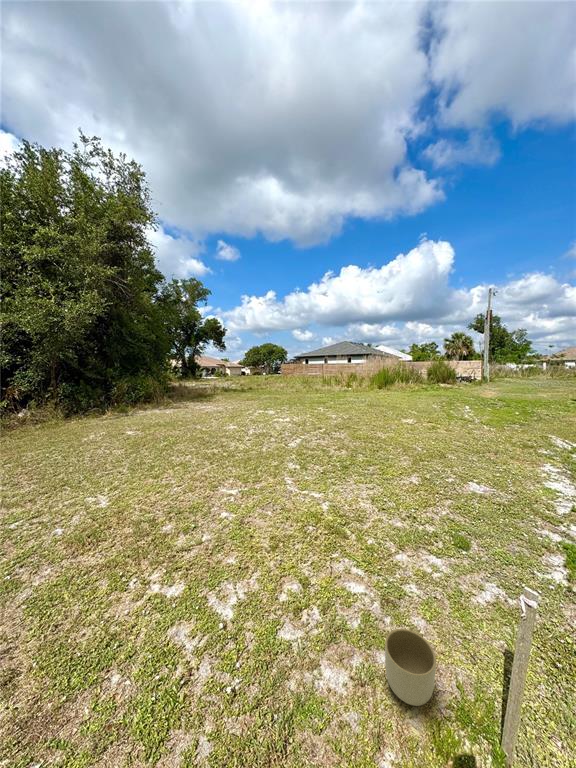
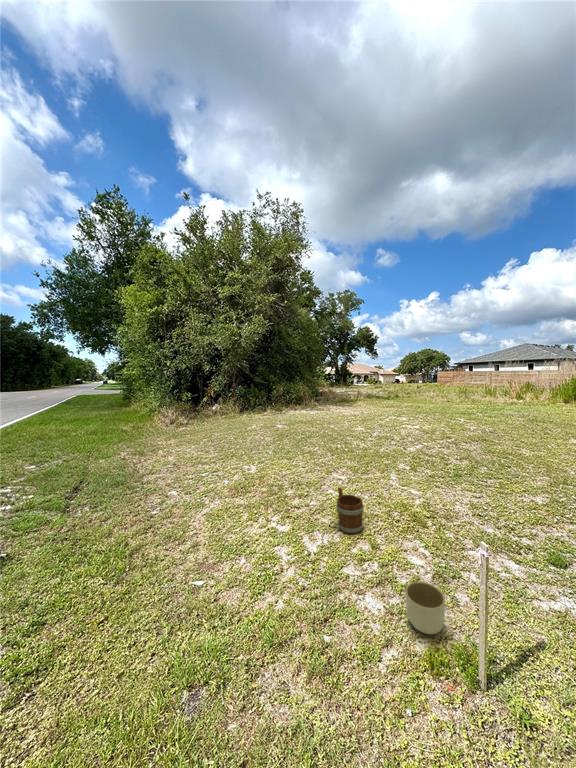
bucket: none [244,510,283,572] -> present [336,487,364,534]

